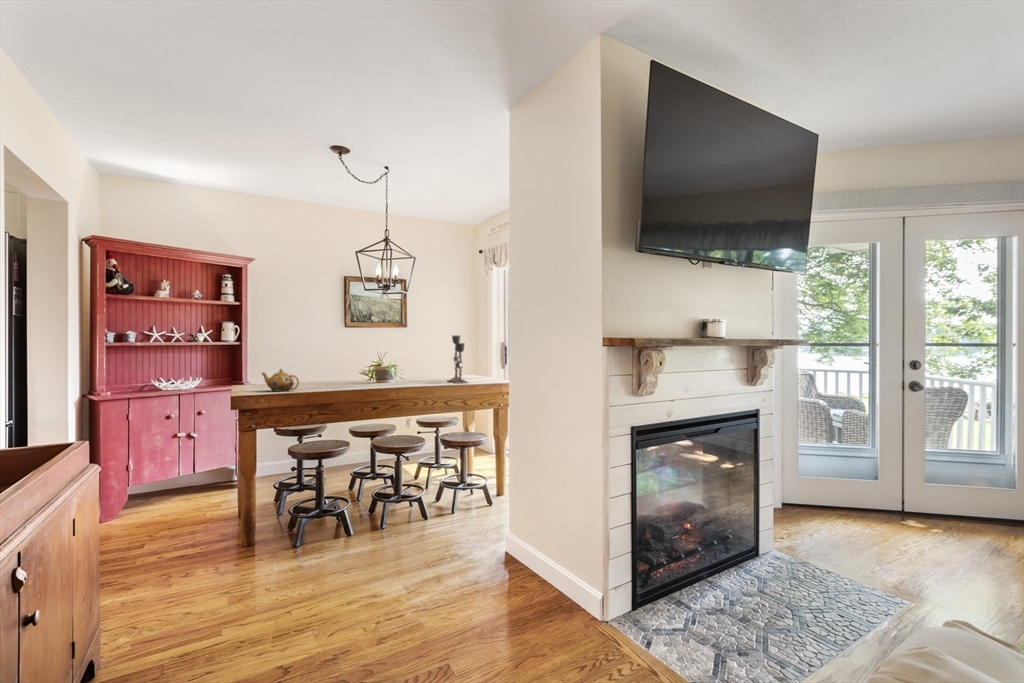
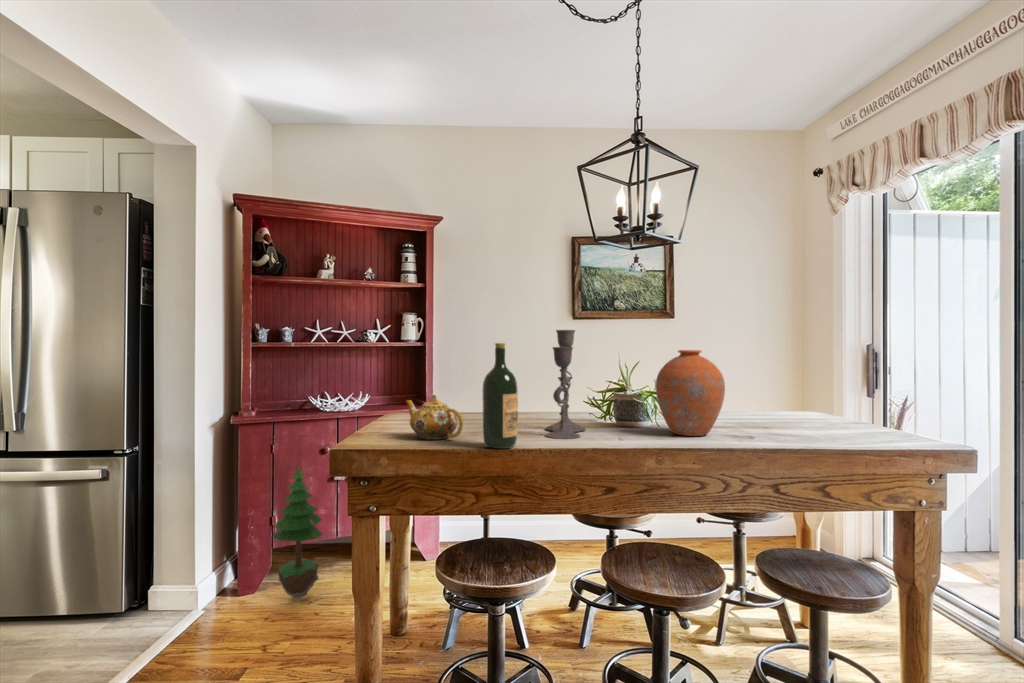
candlestick: present [448,335,467,383] -> present [546,330,586,439]
wine bottle: none [312,342,330,391] -> present [483,343,518,449]
vase: none [396,345,427,385] -> present [656,350,725,436]
potted tree: none [140,424,179,512] -> present [273,467,323,598]

